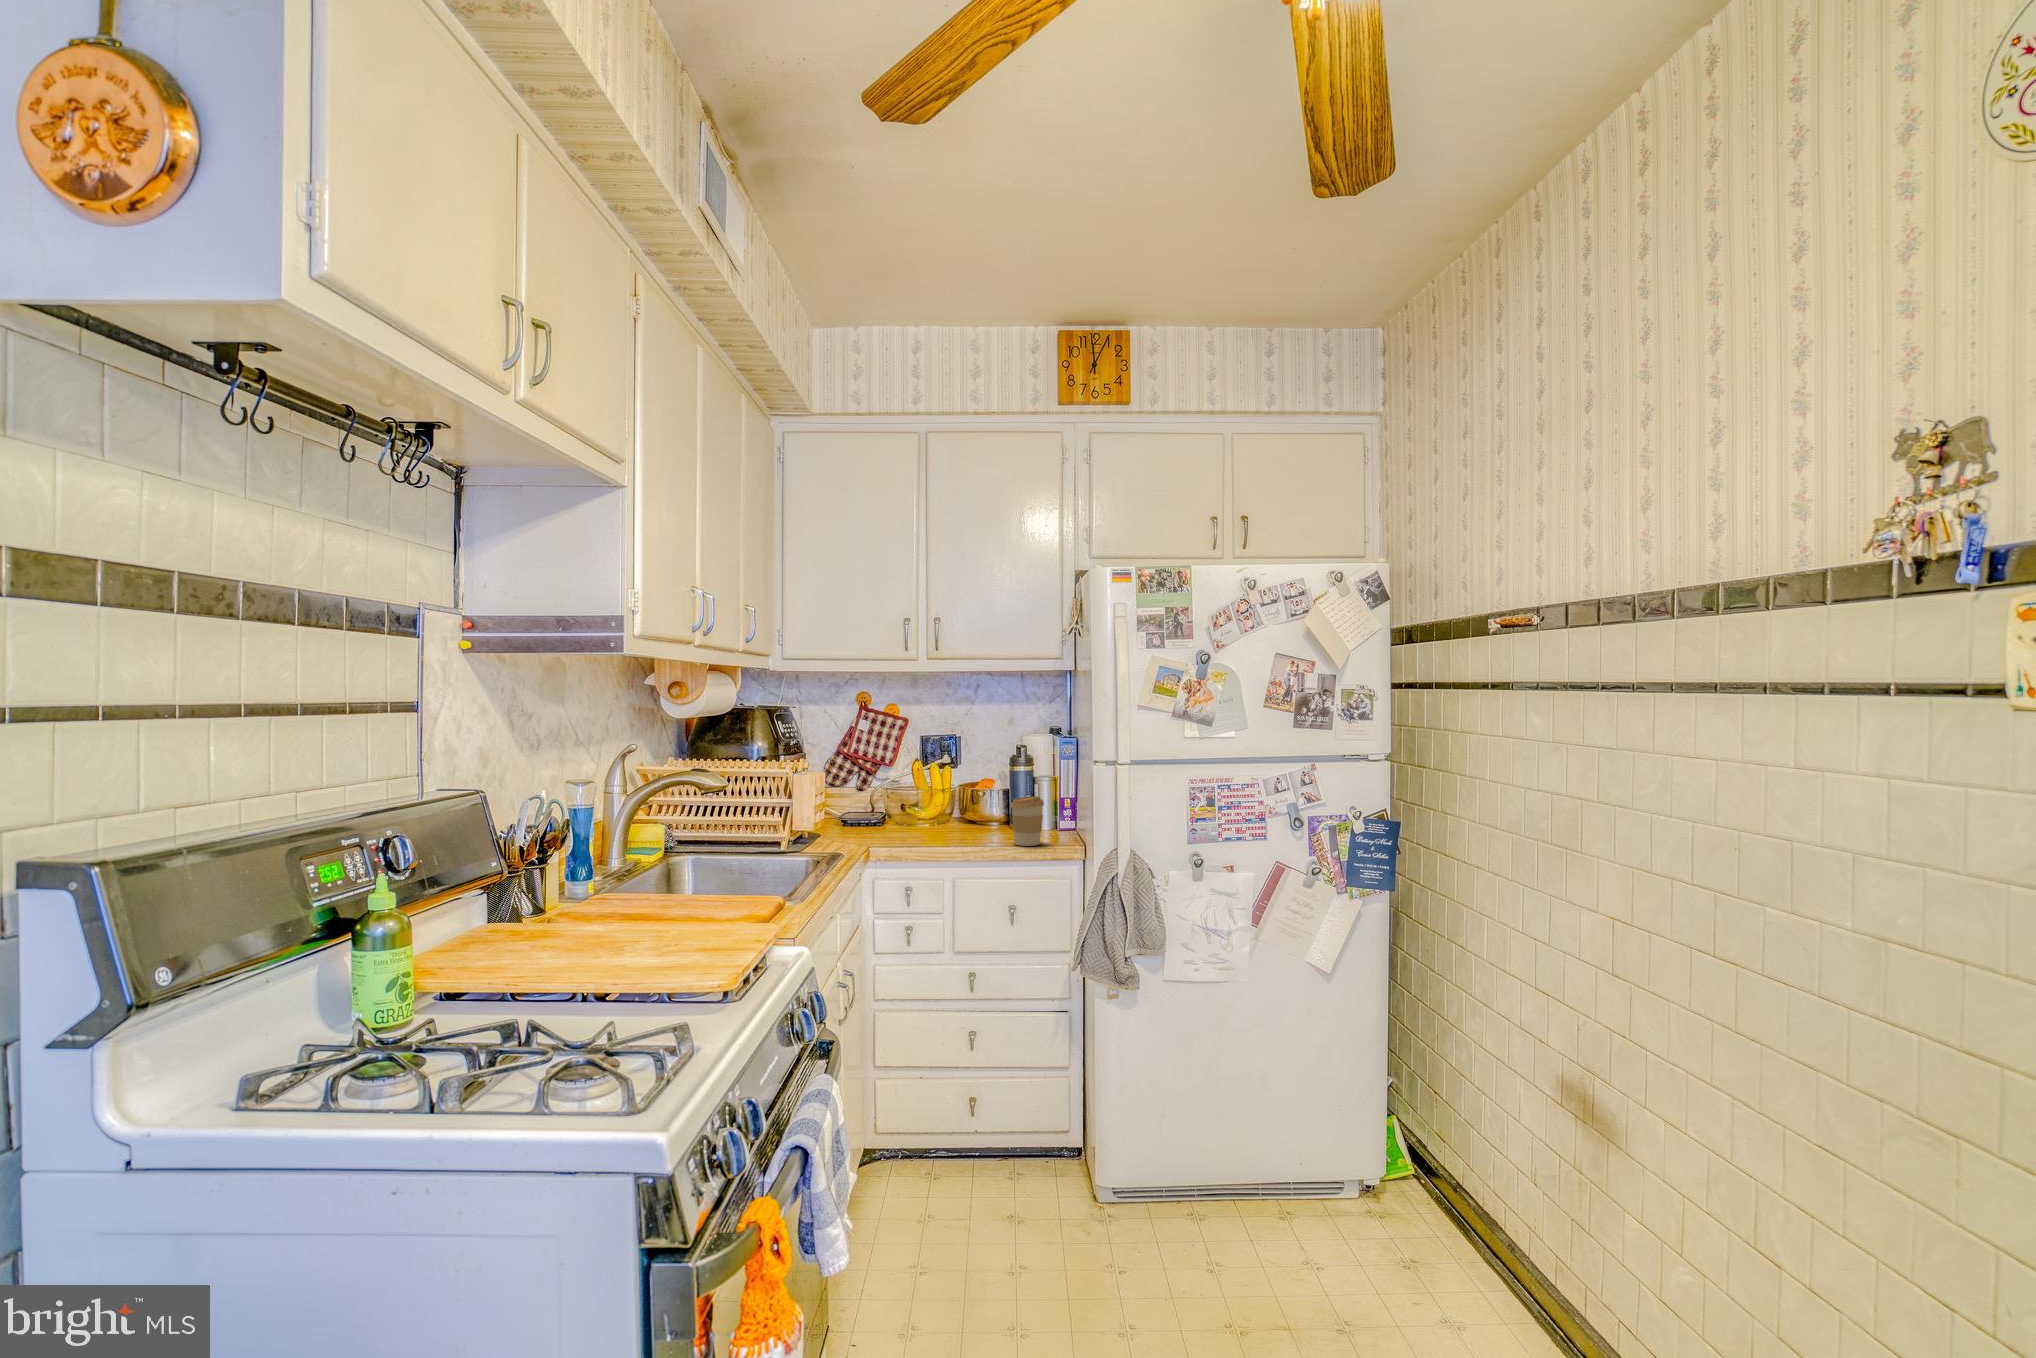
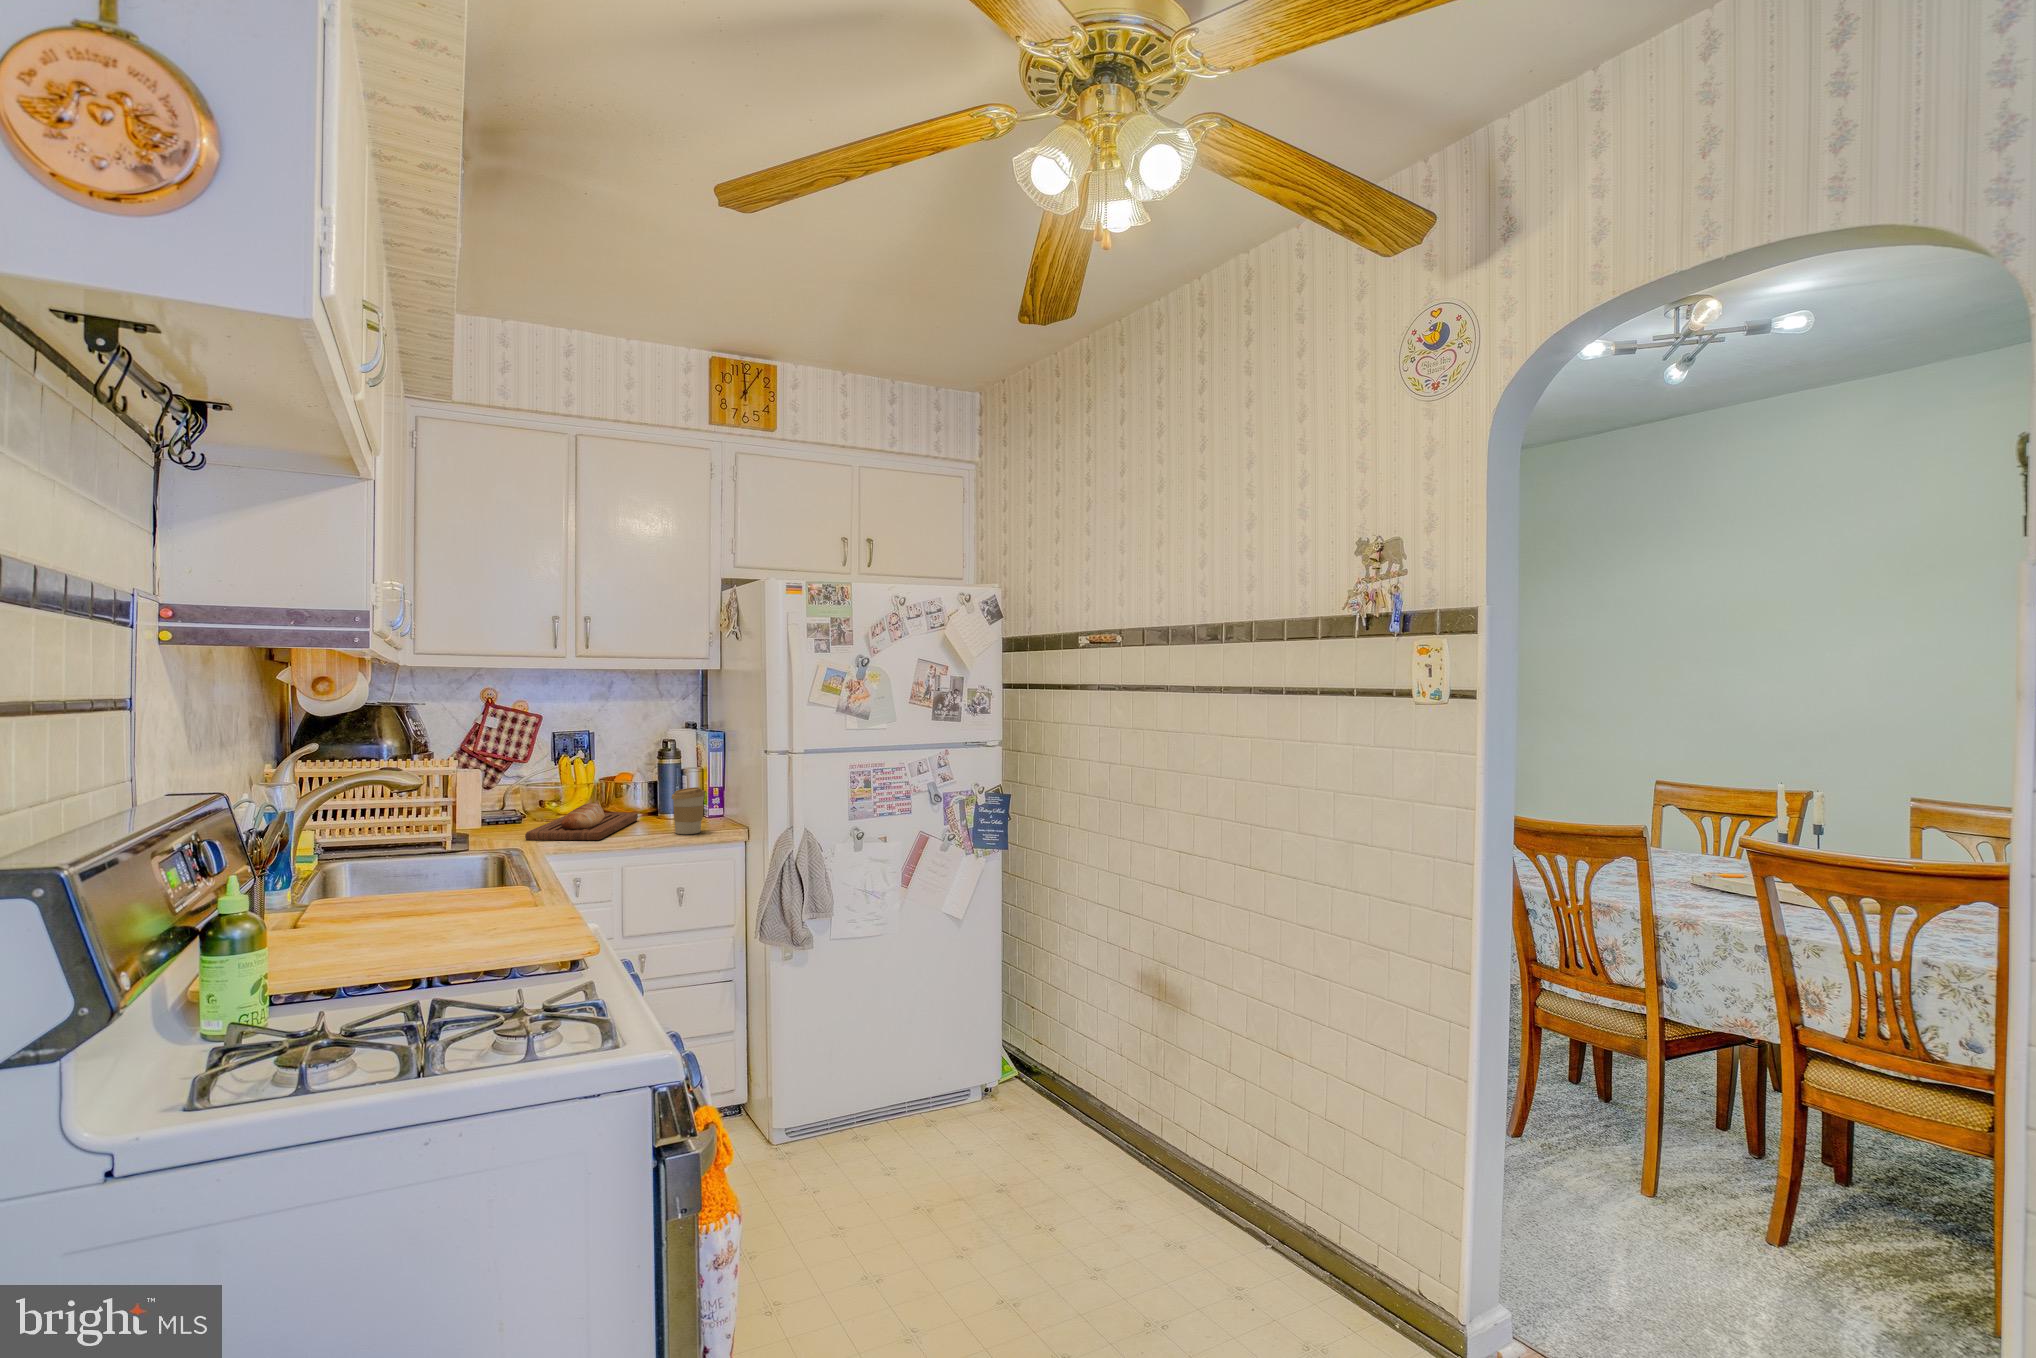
bread loaf: none [875,808,987,845] -> present [525,803,638,840]

